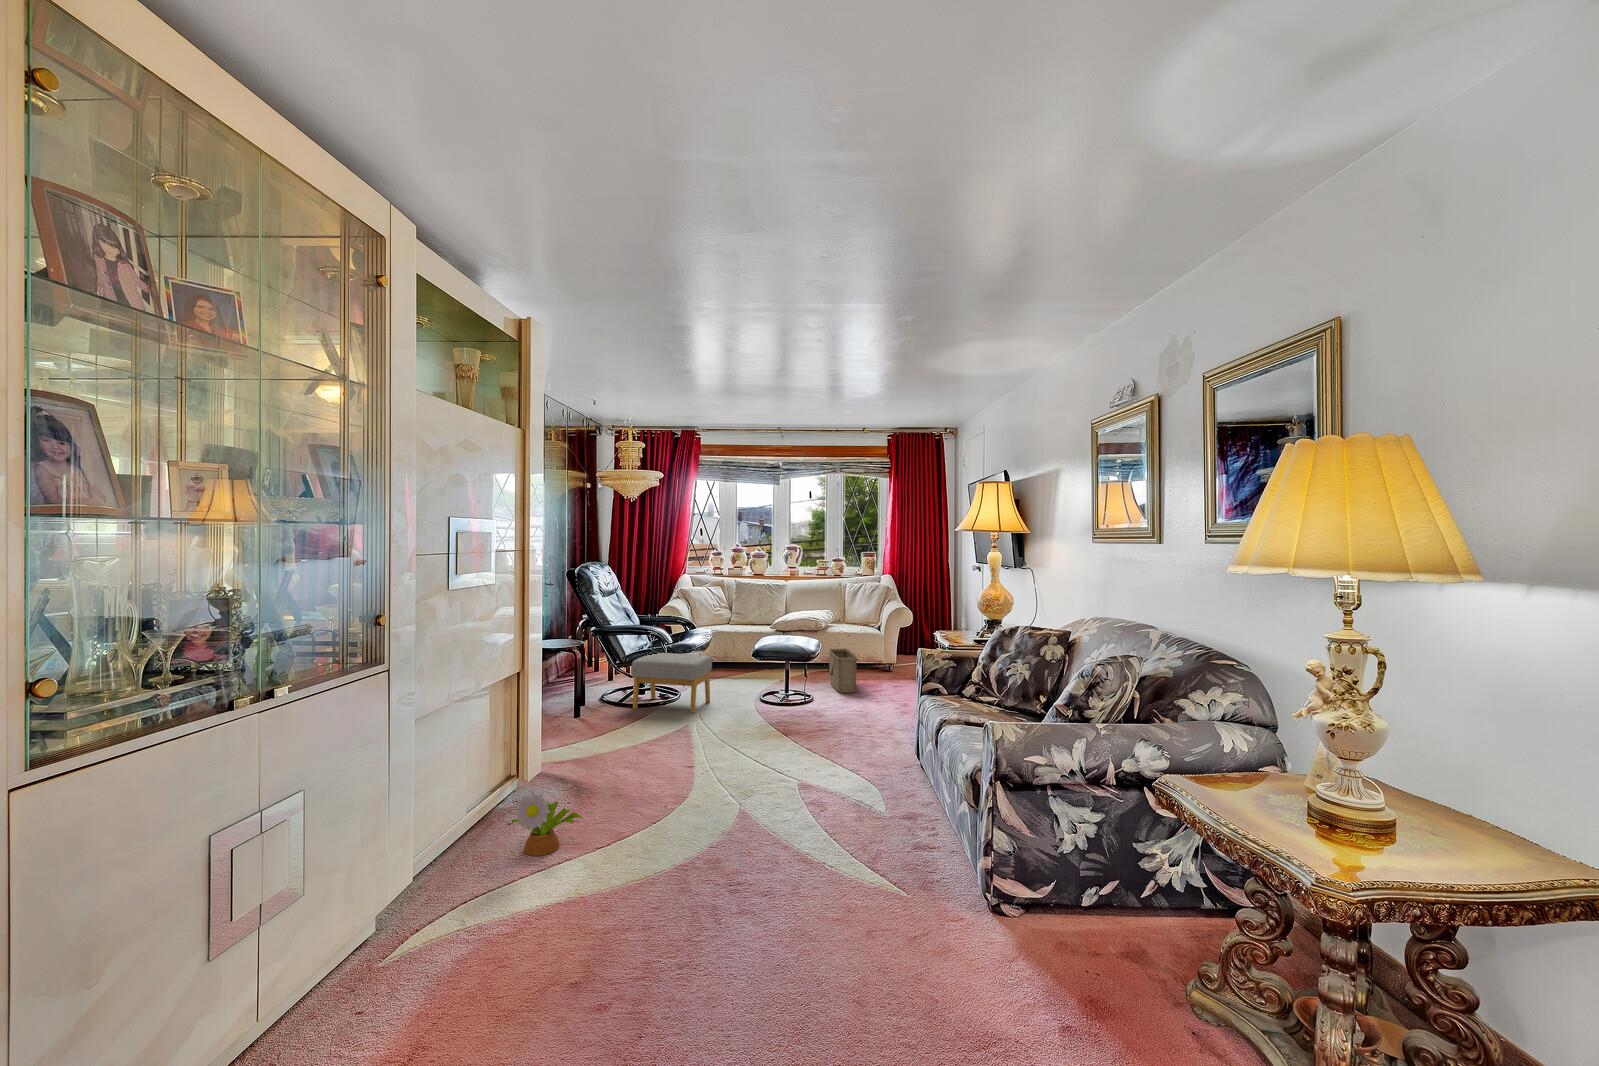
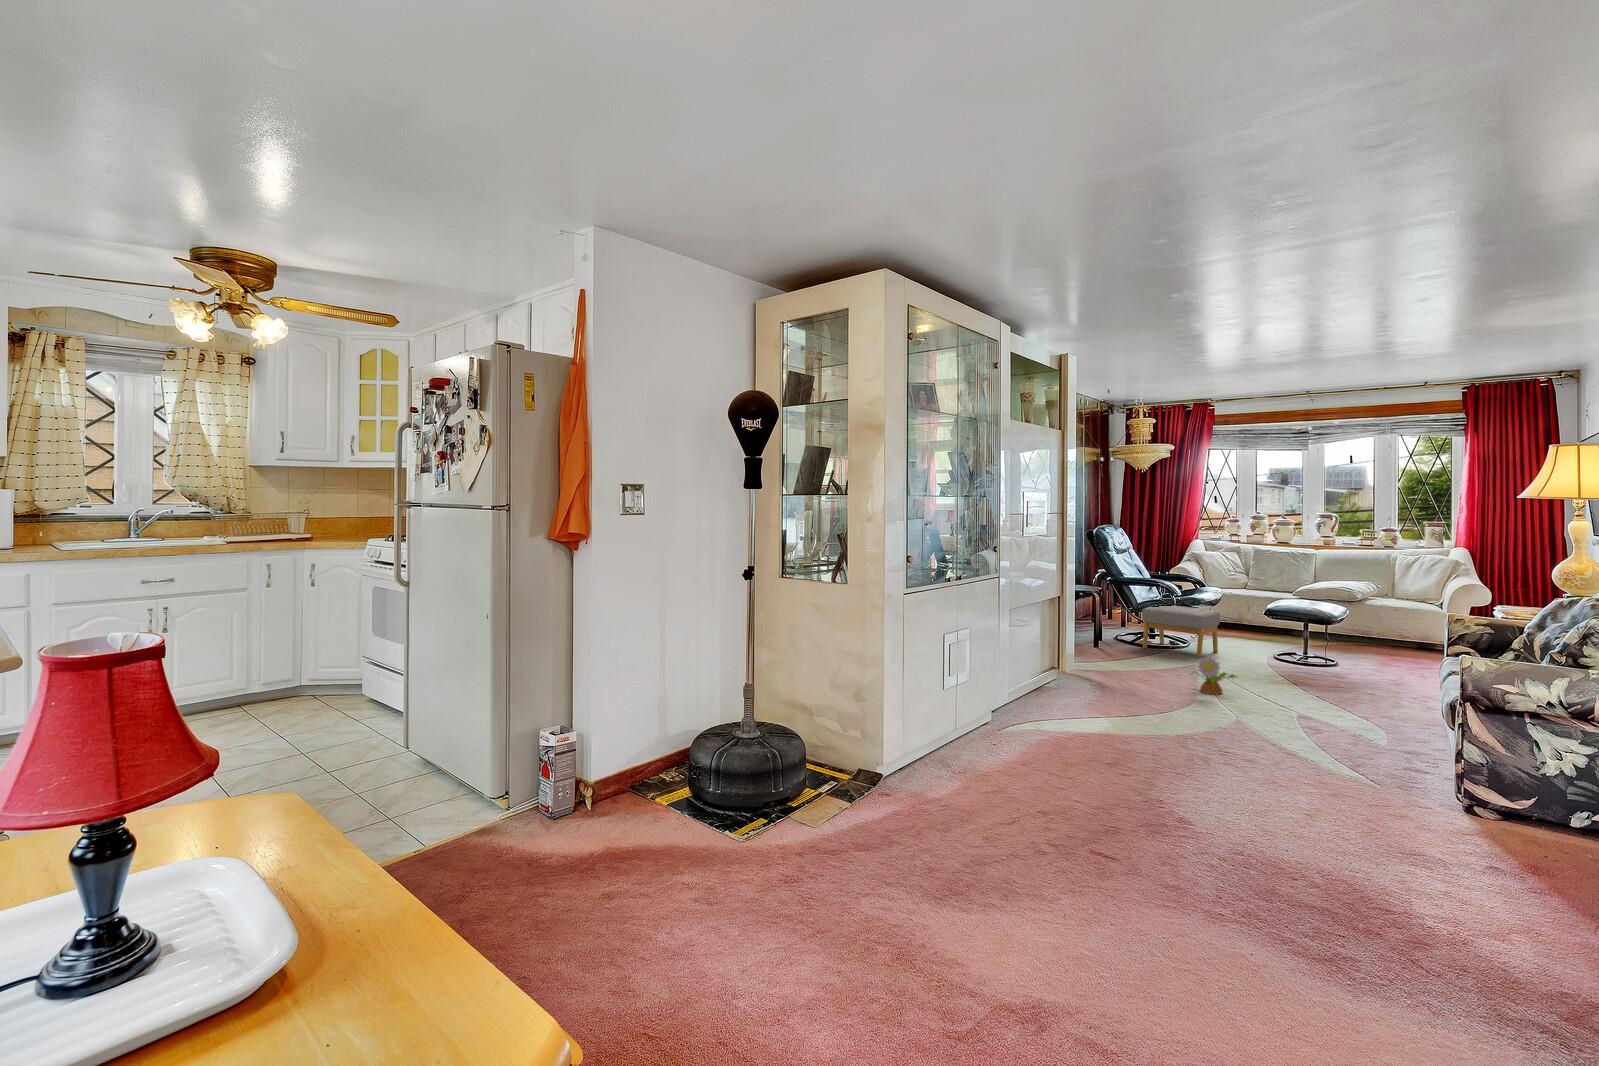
basket: present [829,648,857,693] -> none [1361,619,1397,664]
decorative plant: present [507,792,581,856] -> present [1196,656,1236,694]

